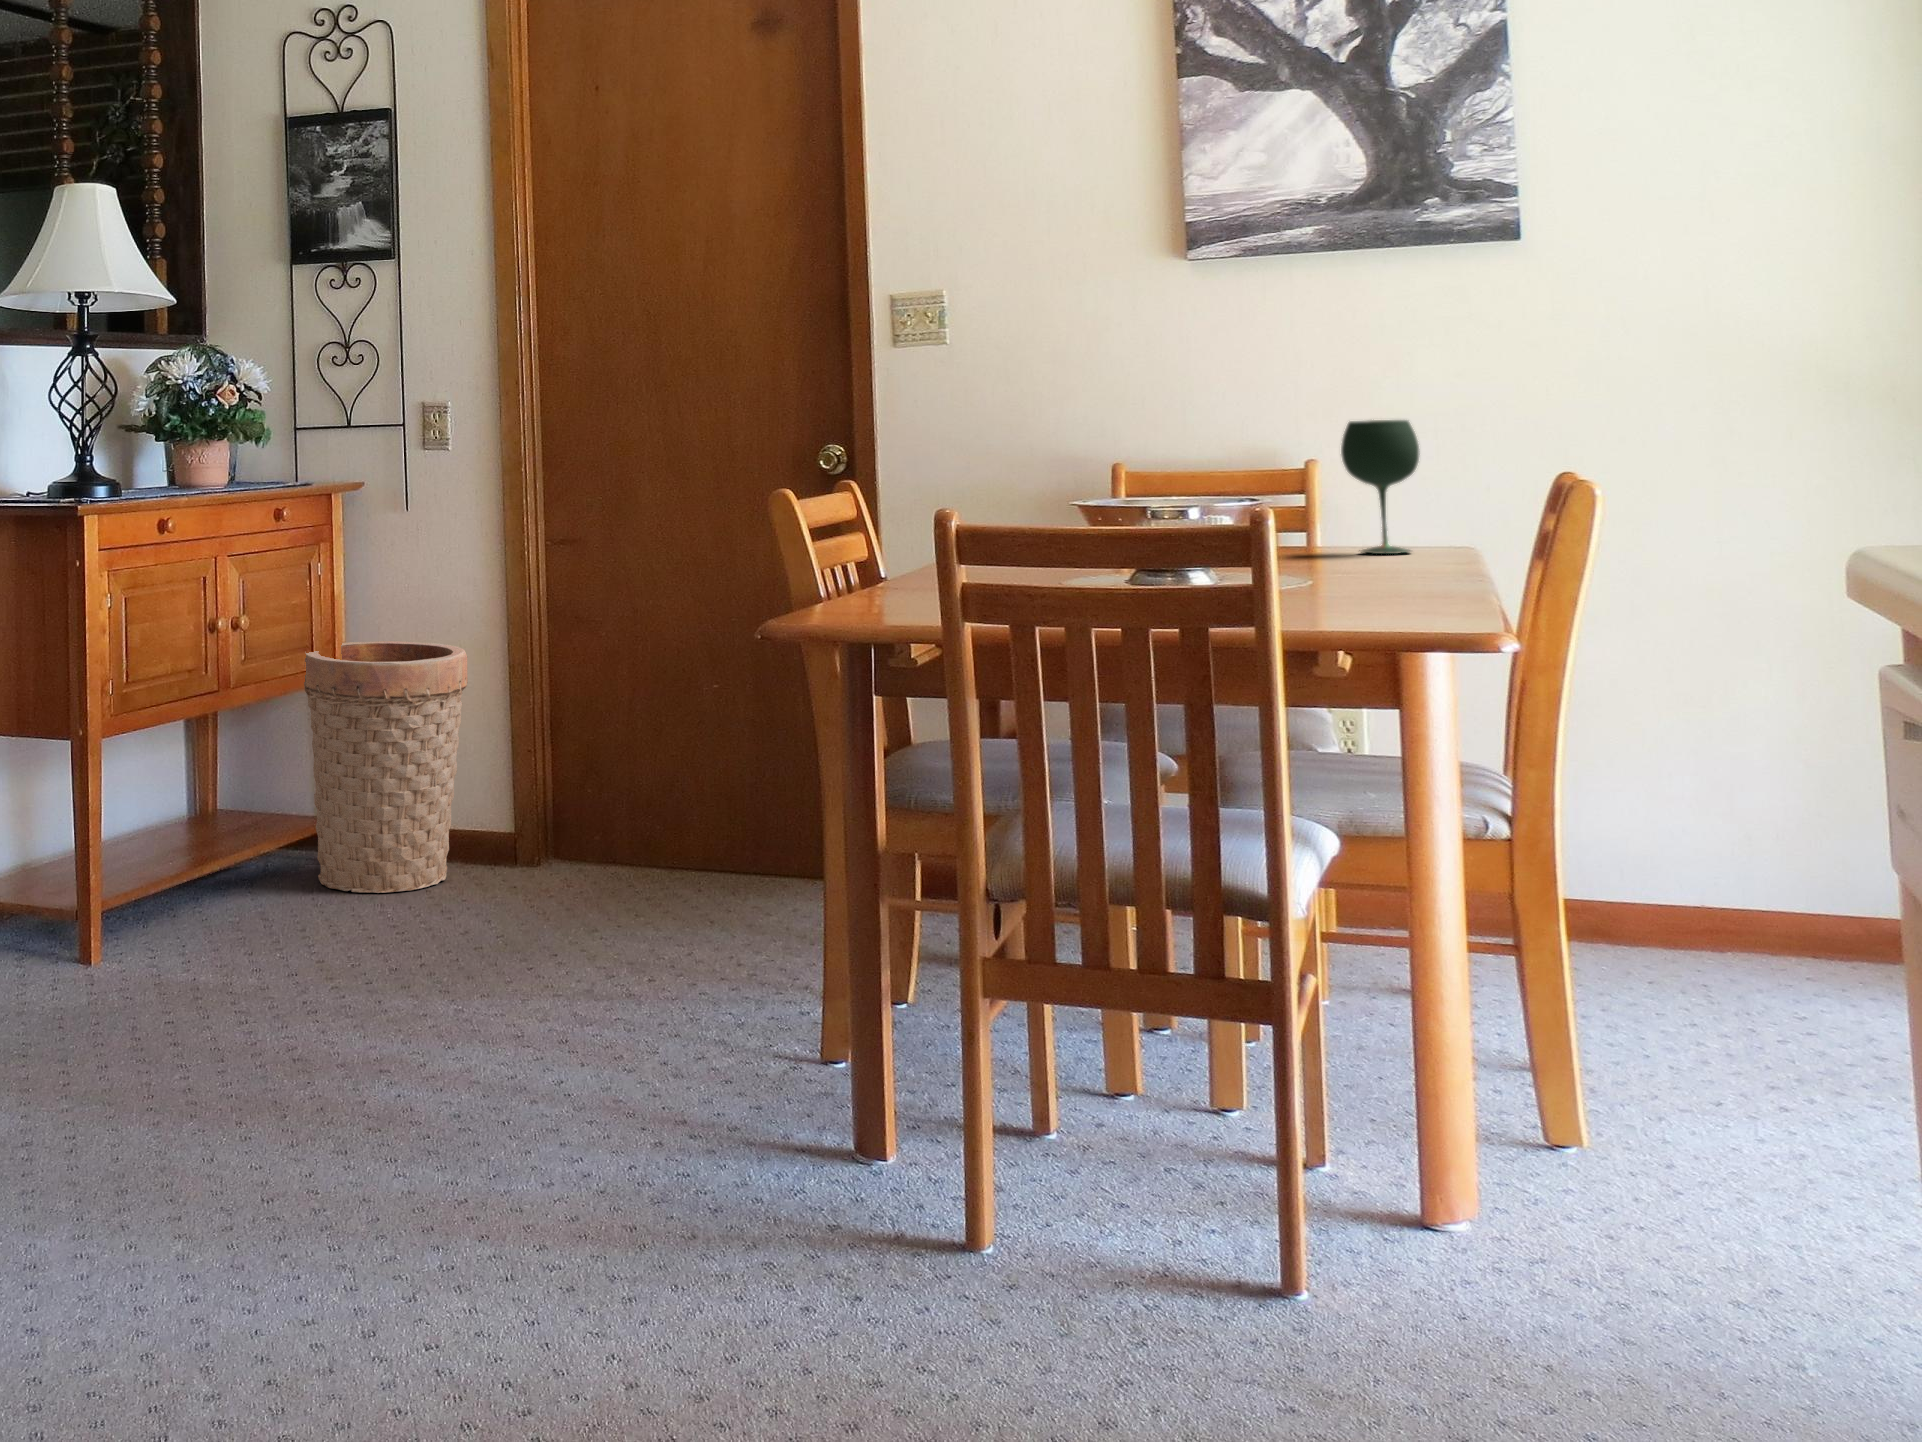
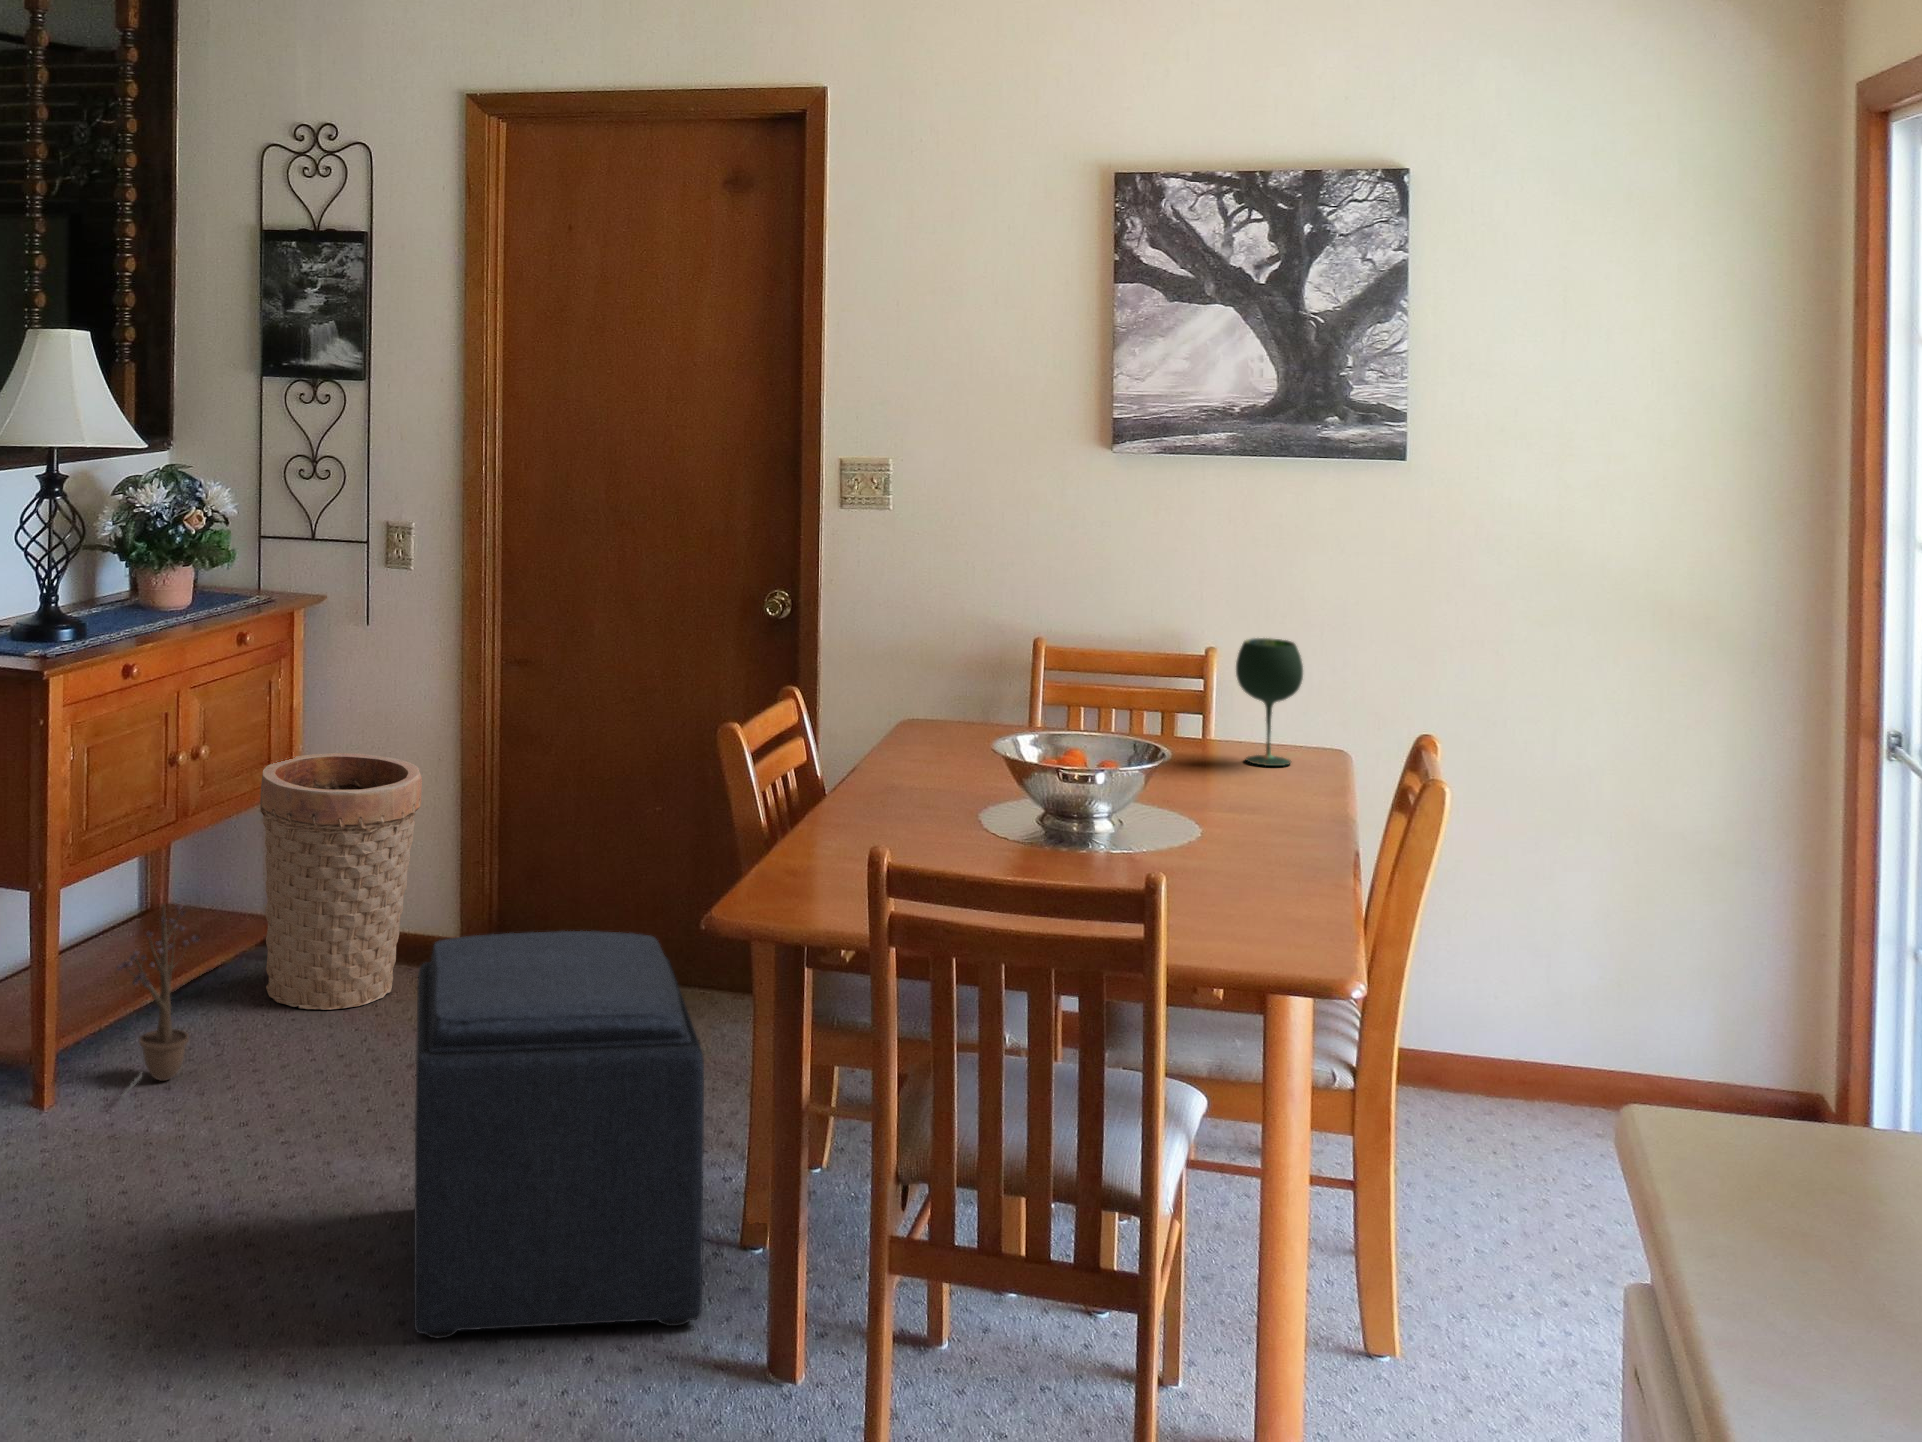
ottoman: none [467,734,783,1125] -> present [414,931,704,1338]
decorative plant: none [165,760,248,953] -> present [117,904,200,1098]

